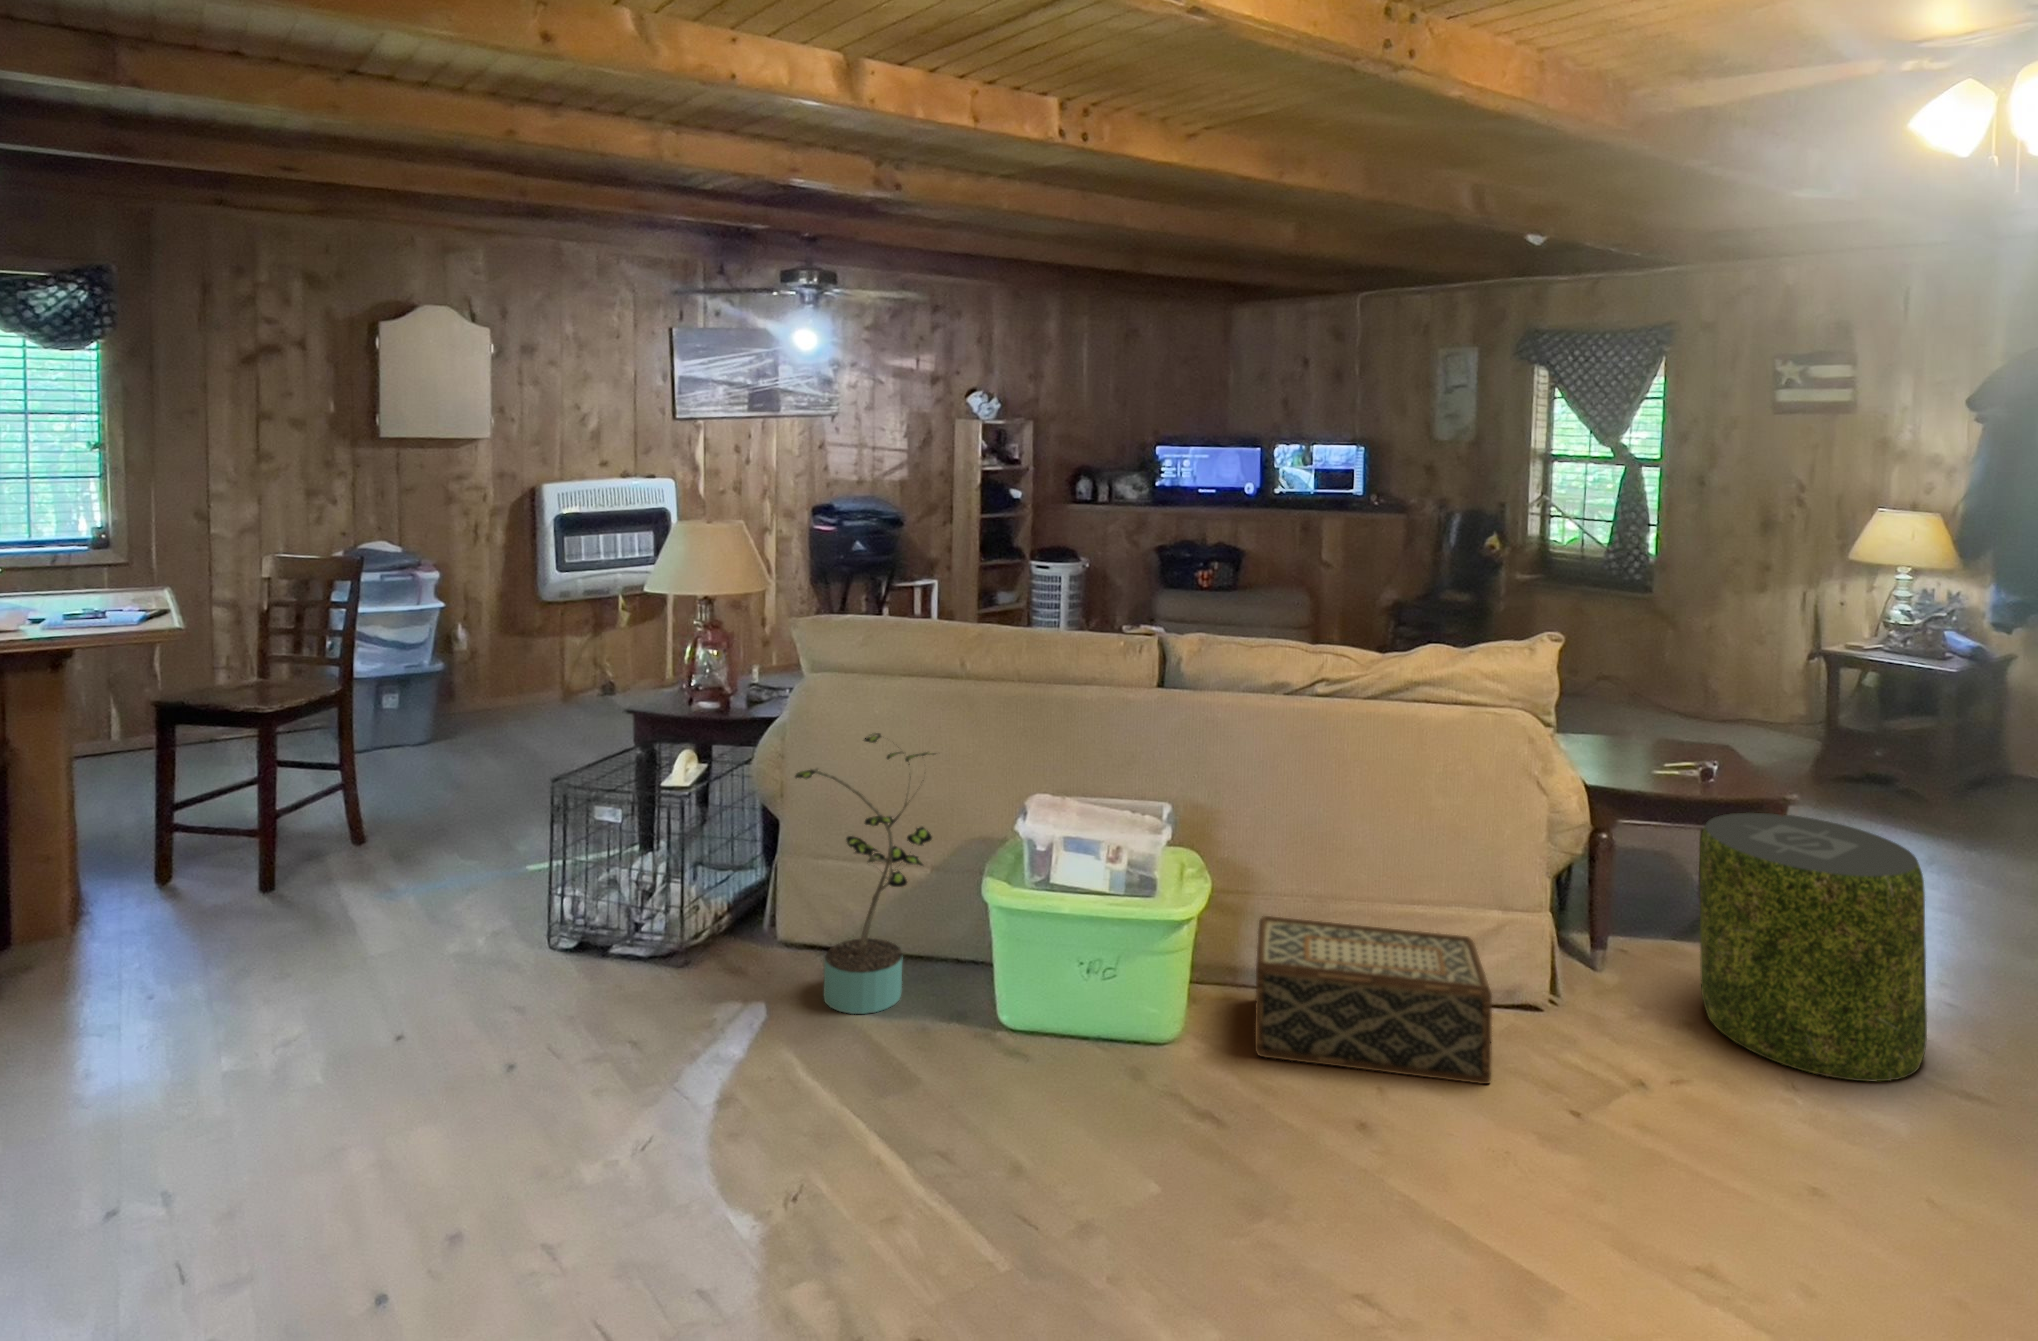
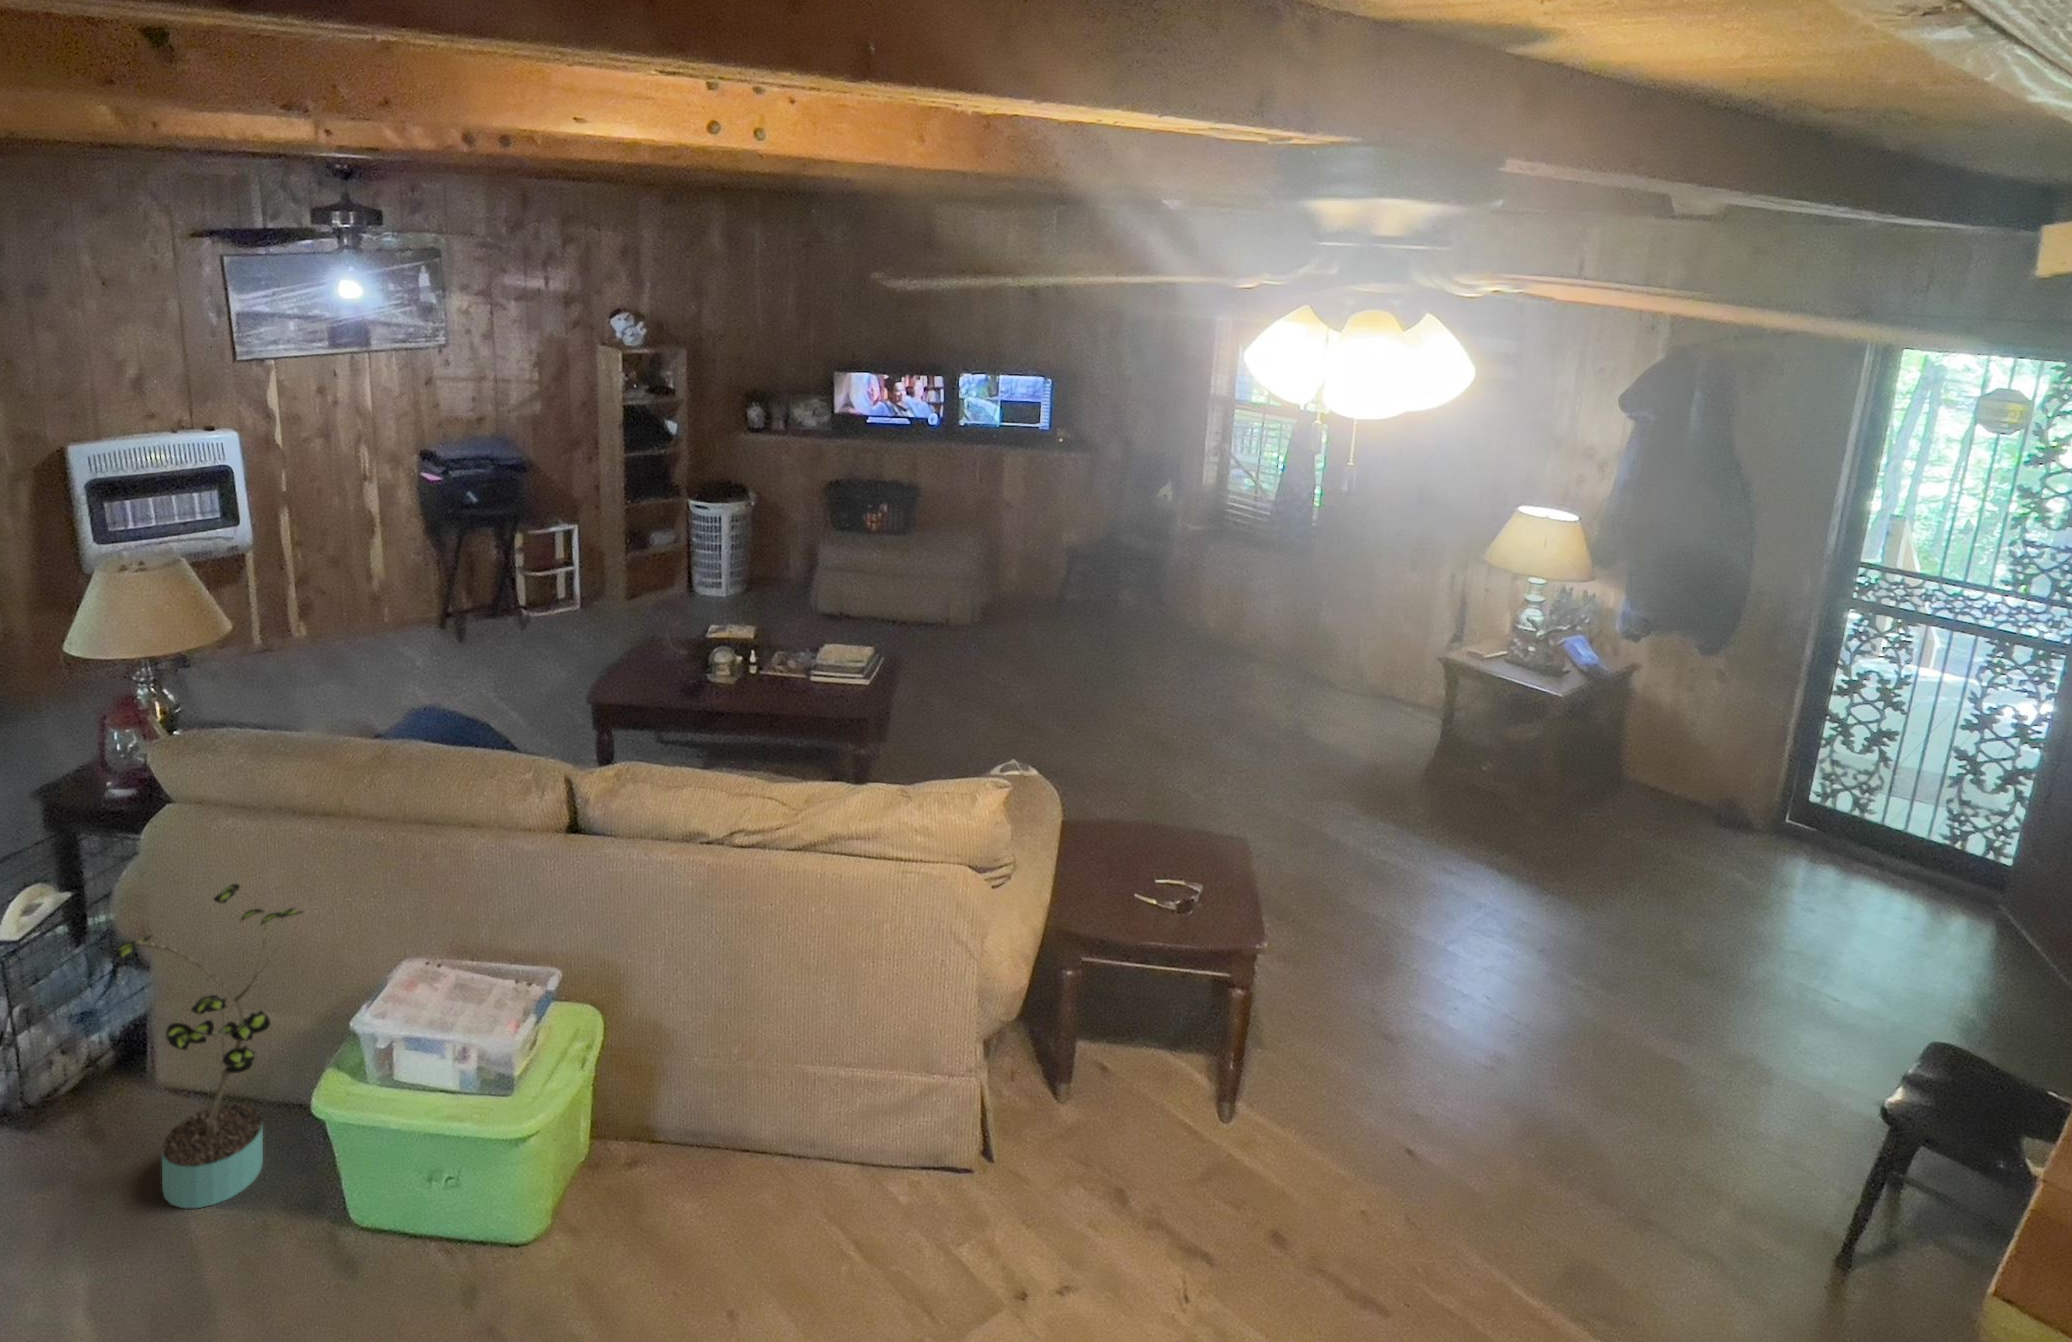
pouf: present [1700,812,1927,1081] -> none [1142,954,1364,1276]
woven basket: present [1255,916,1492,1084] -> none [619,1082,892,1299]

